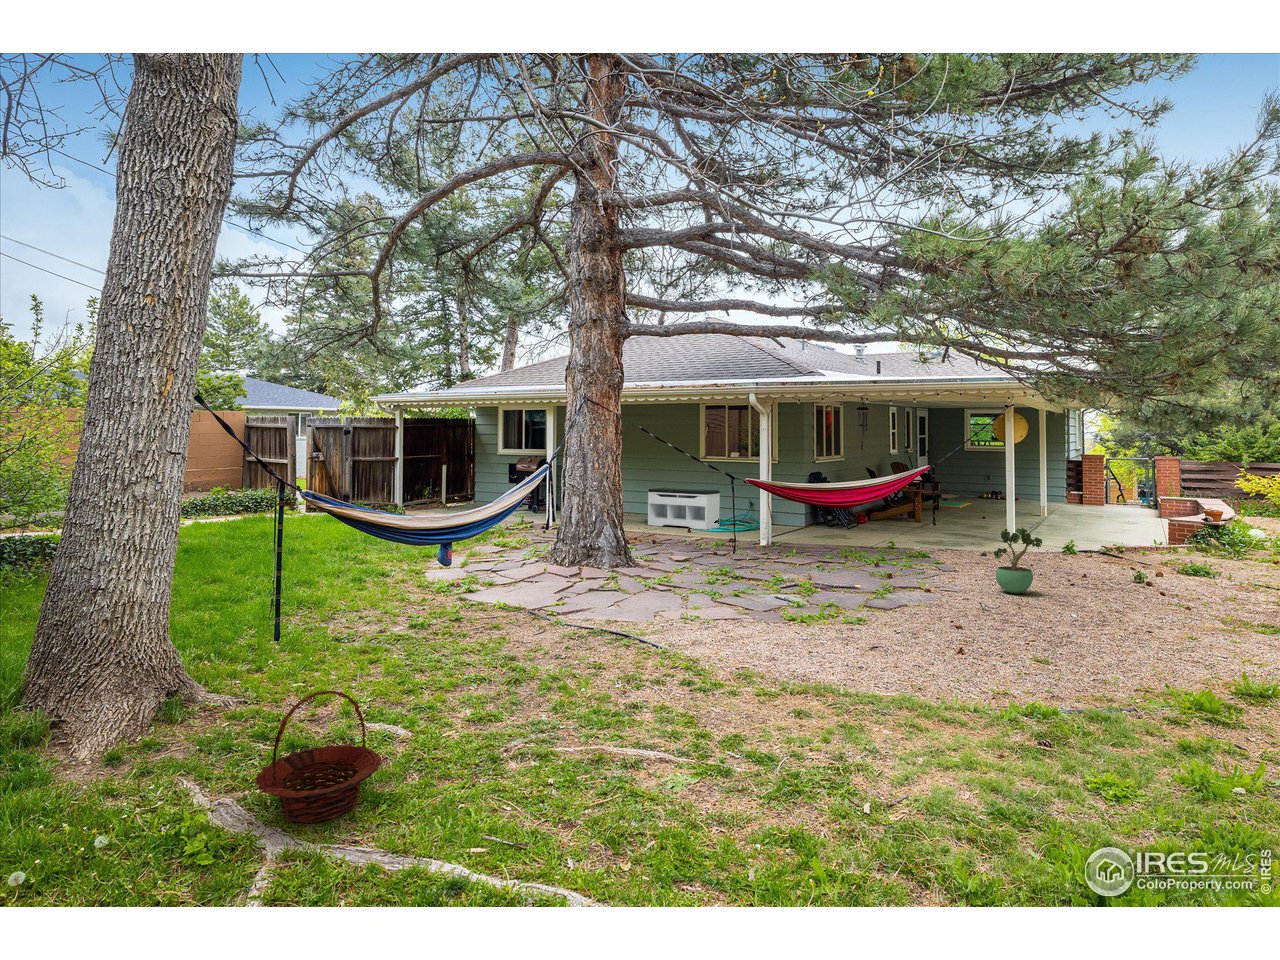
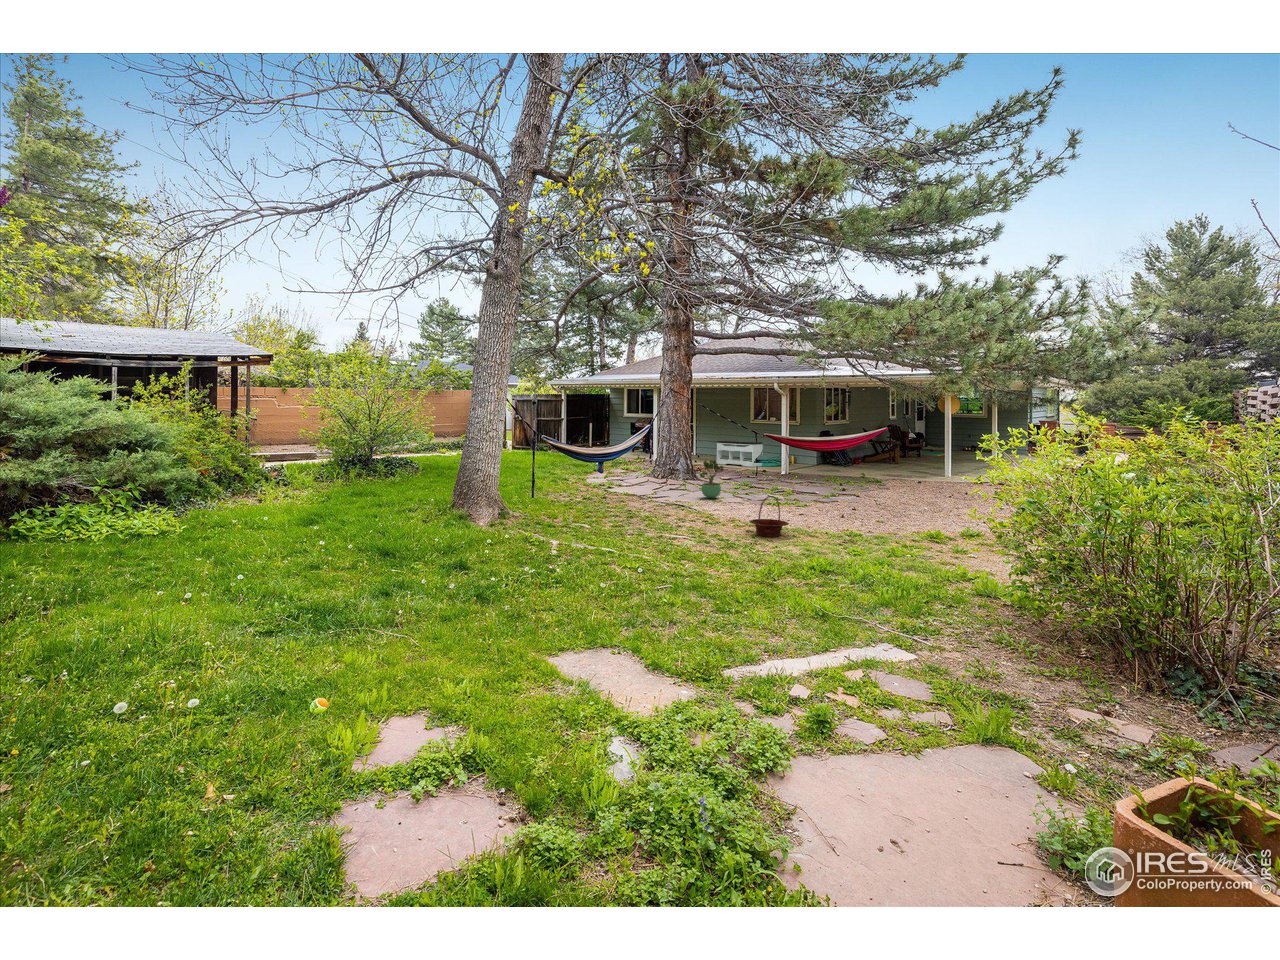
potted plant: present [994,528,1042,593] -> present [700,460,724,498]
basket: present [255,691,382,823] -> present [750,496,789,537]

